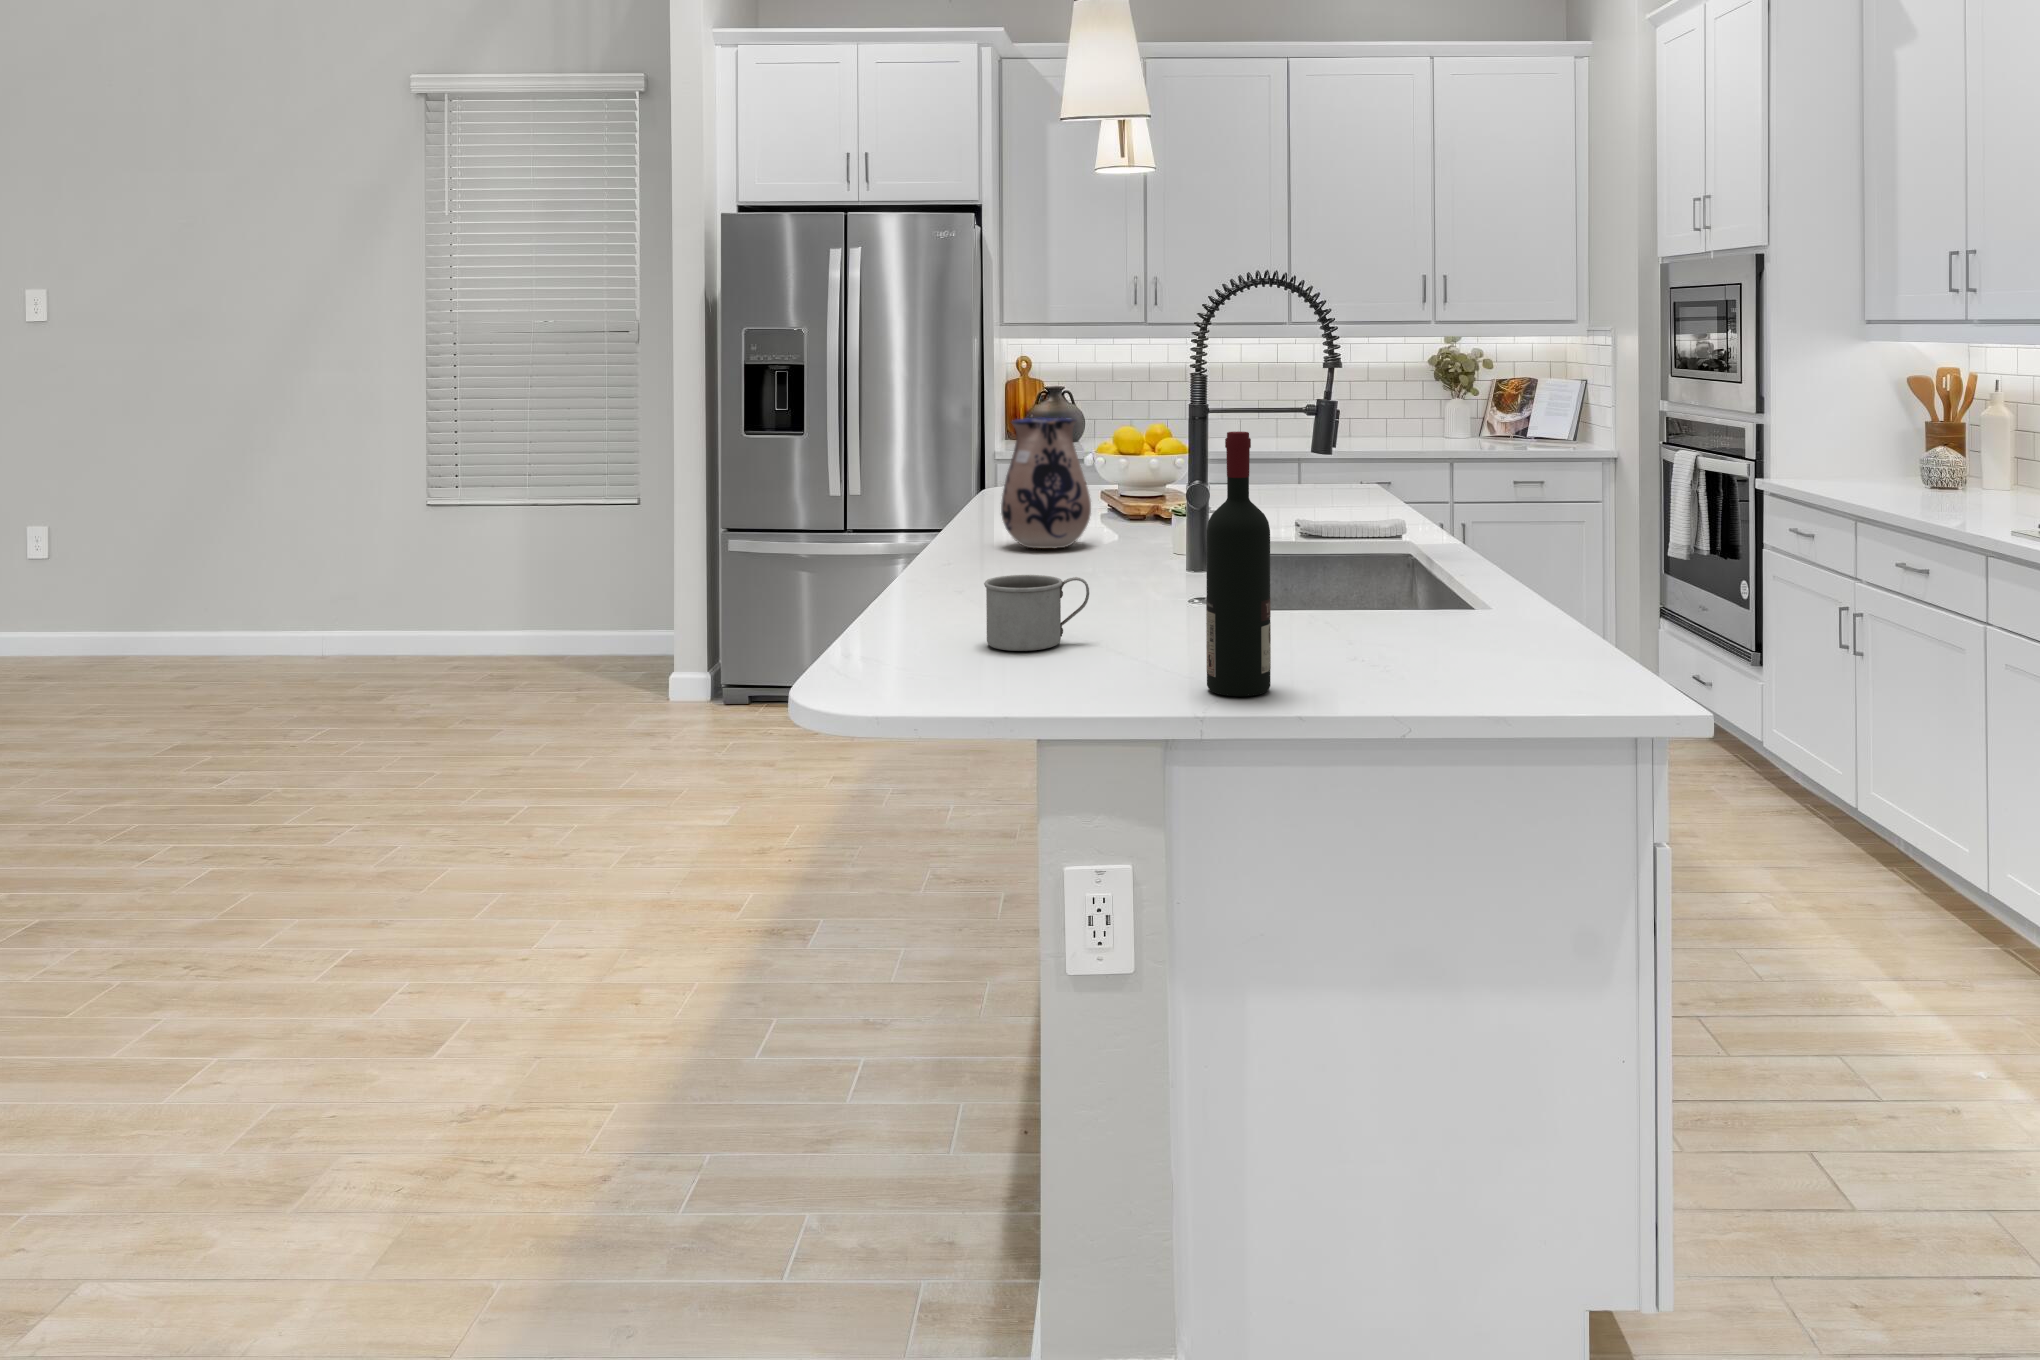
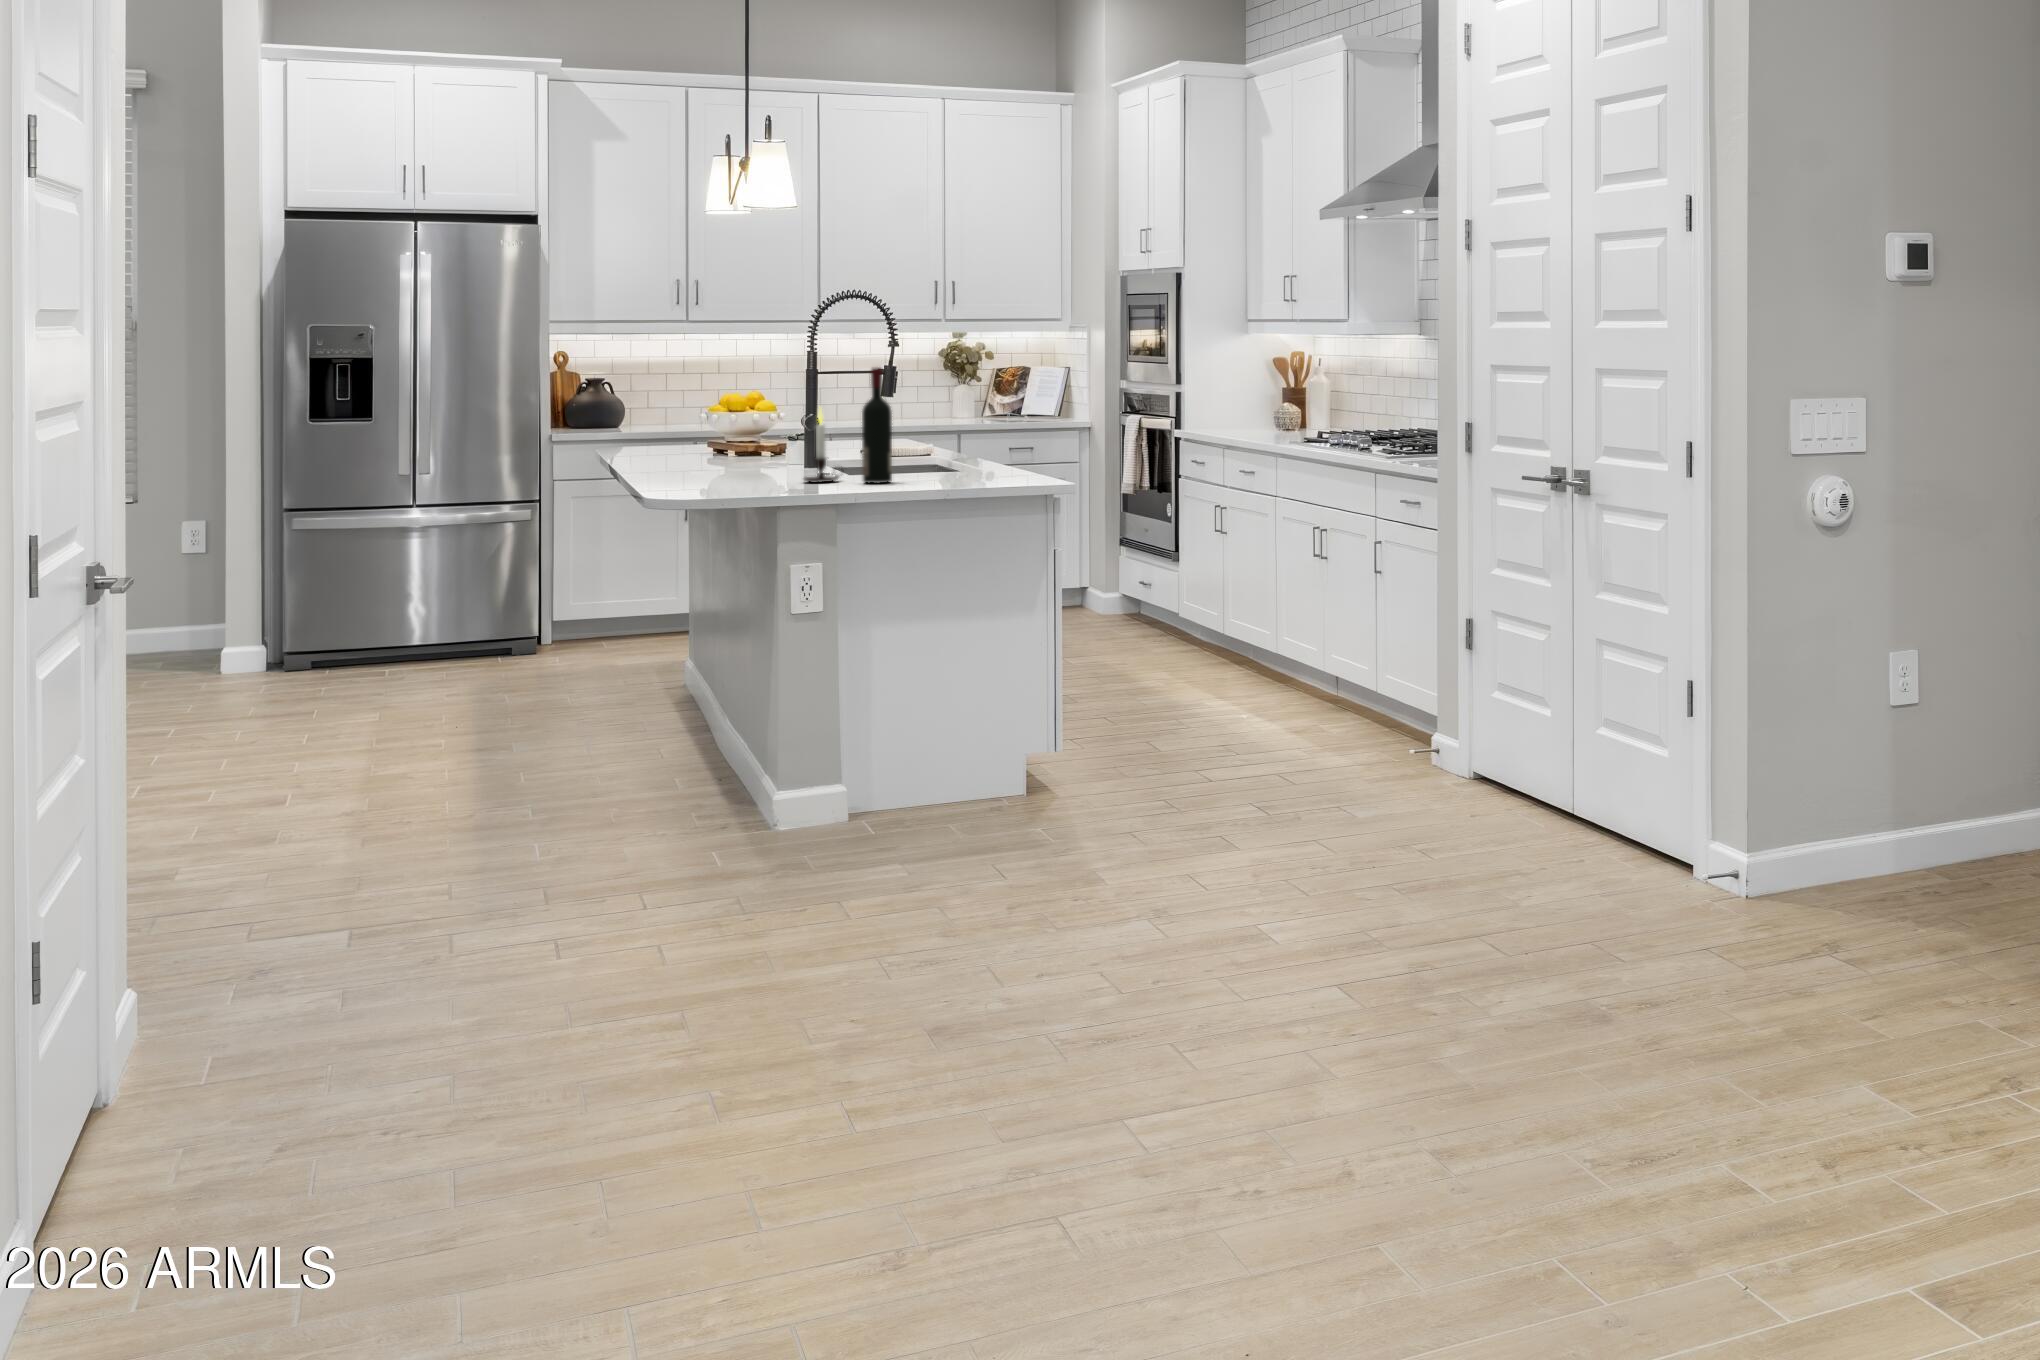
ceramic pitcher: present [1001,417,1091,548] -> none [673,381,735,464]
candle: none [1097,507,1184,672] -> present [804,410,839,483]
mug: present [984,575,1089,651] -> none [732,447,788,482]

